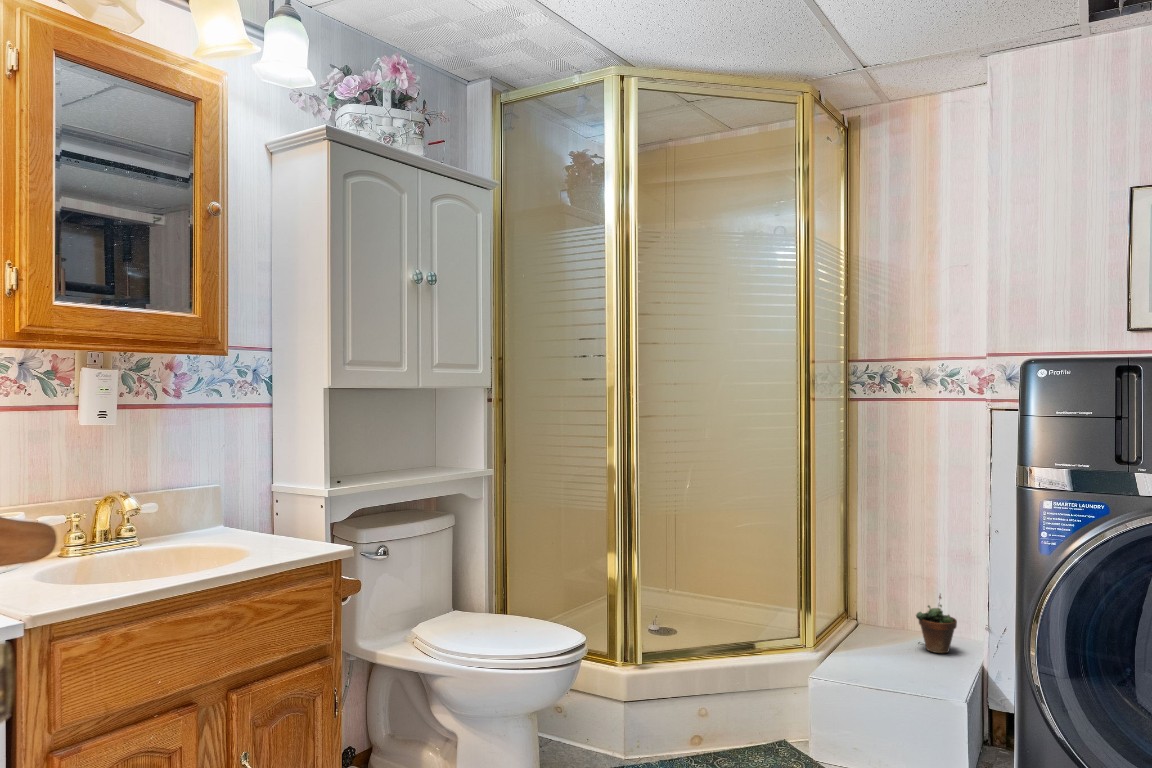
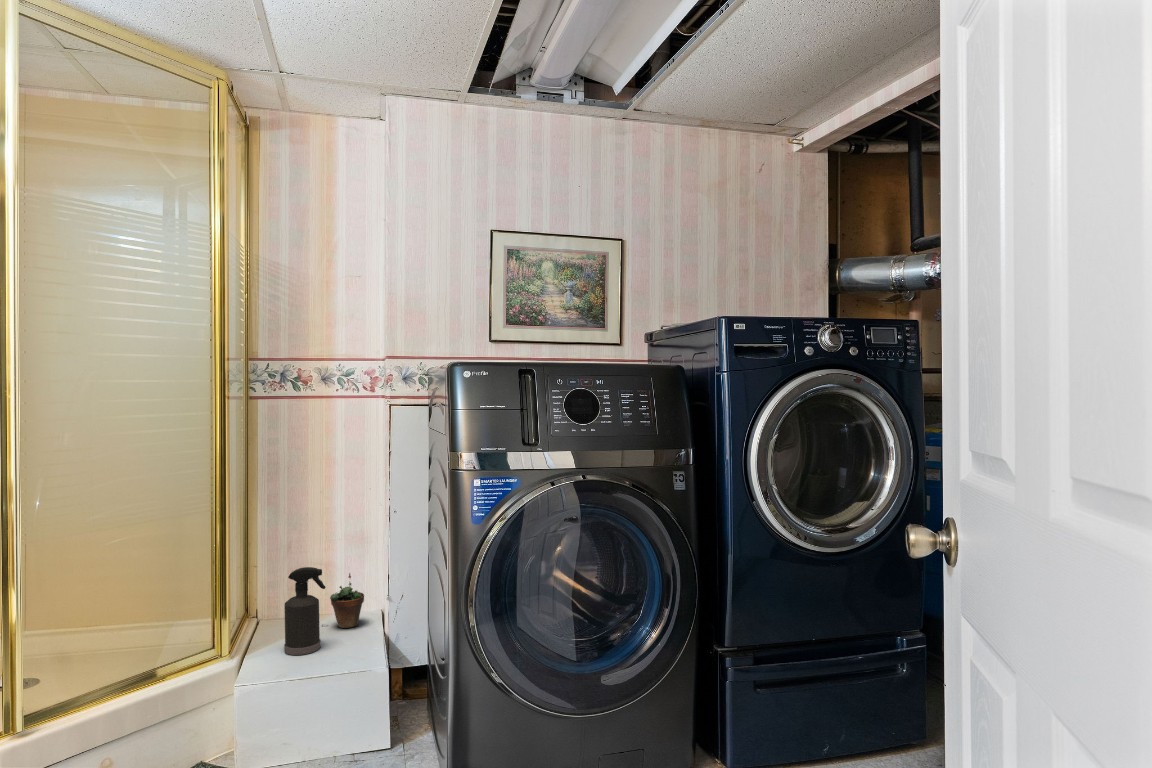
spray bottle: none [858,574,901,664] -> present [284,567,326,655]

